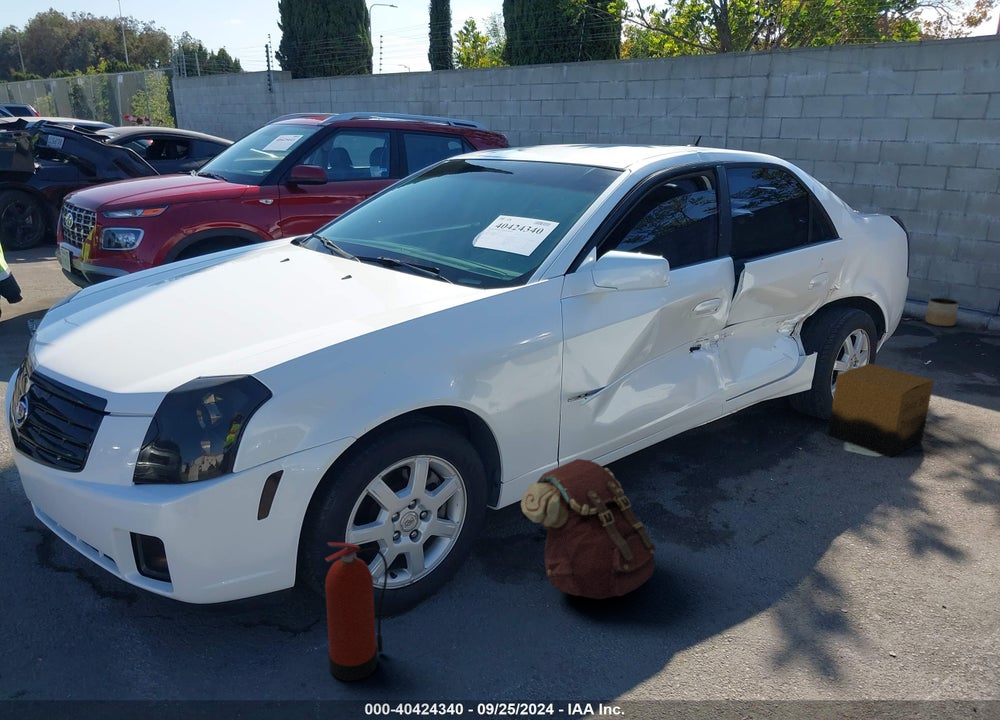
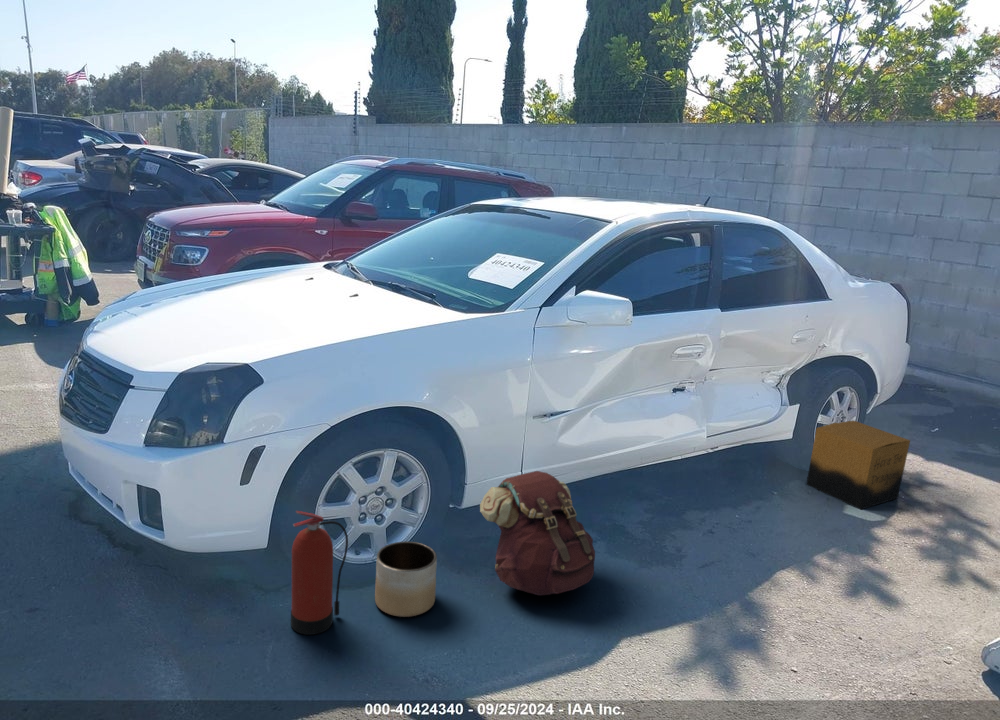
planter: present [925,298,959,327] -> present [375,541,437,617]

